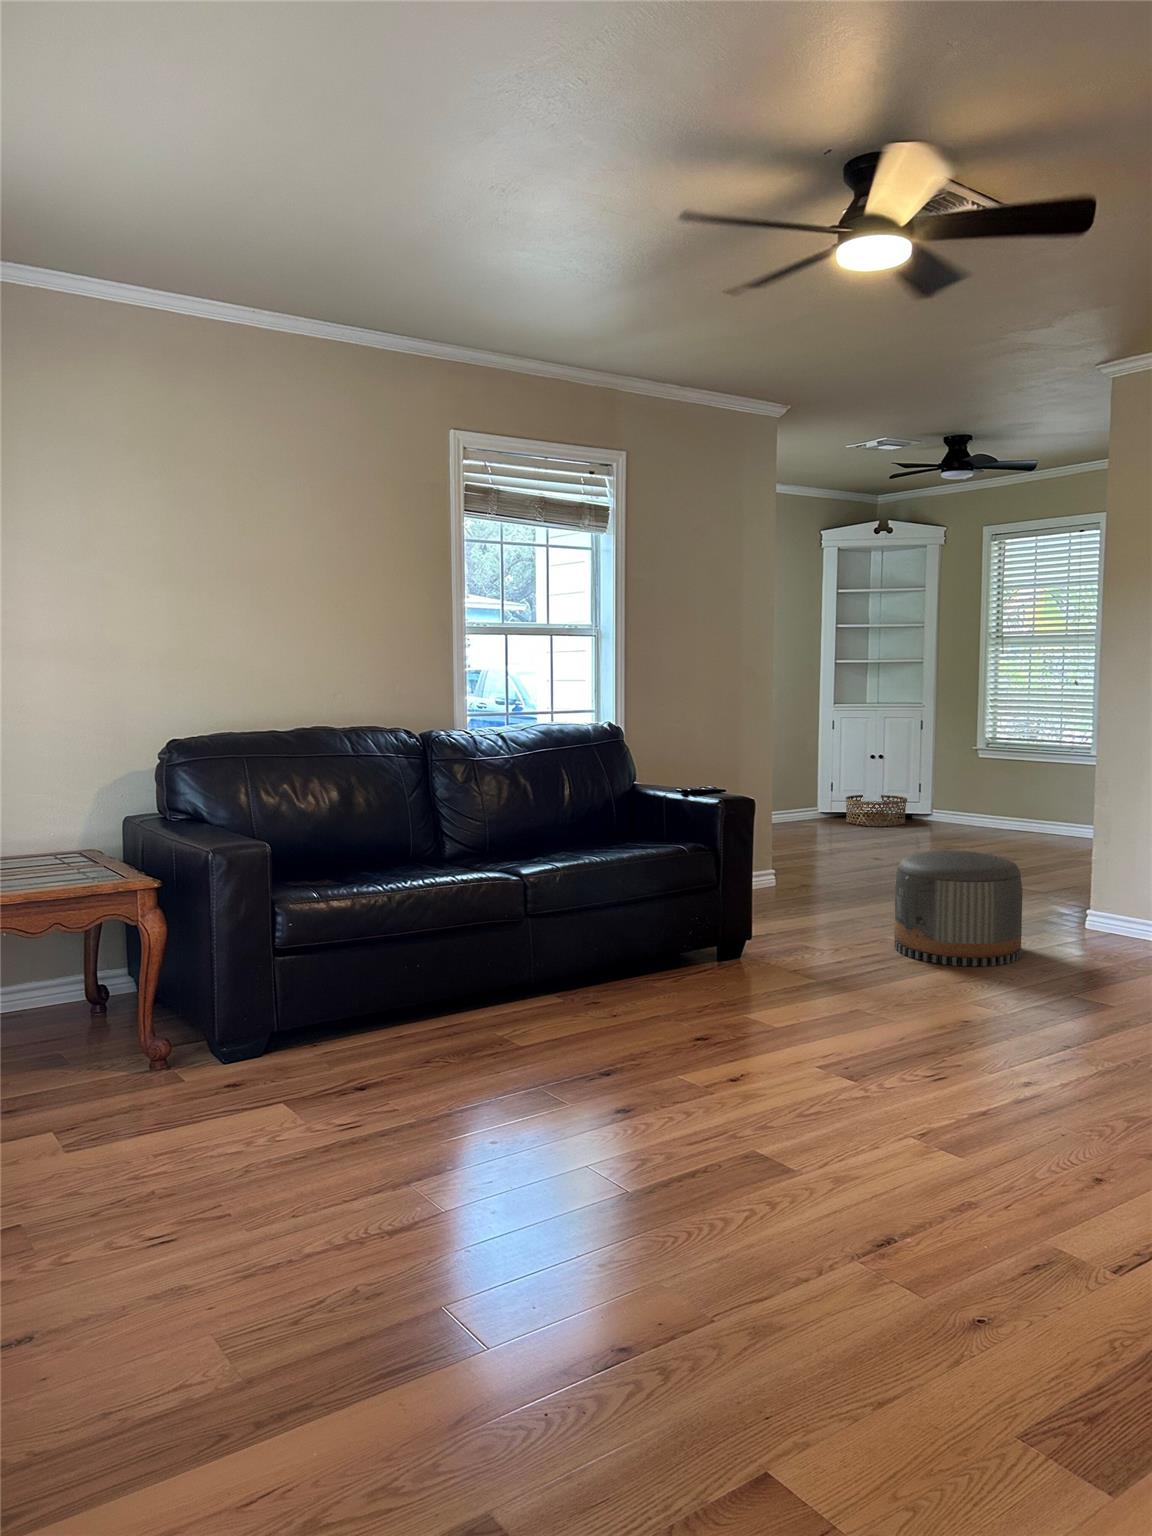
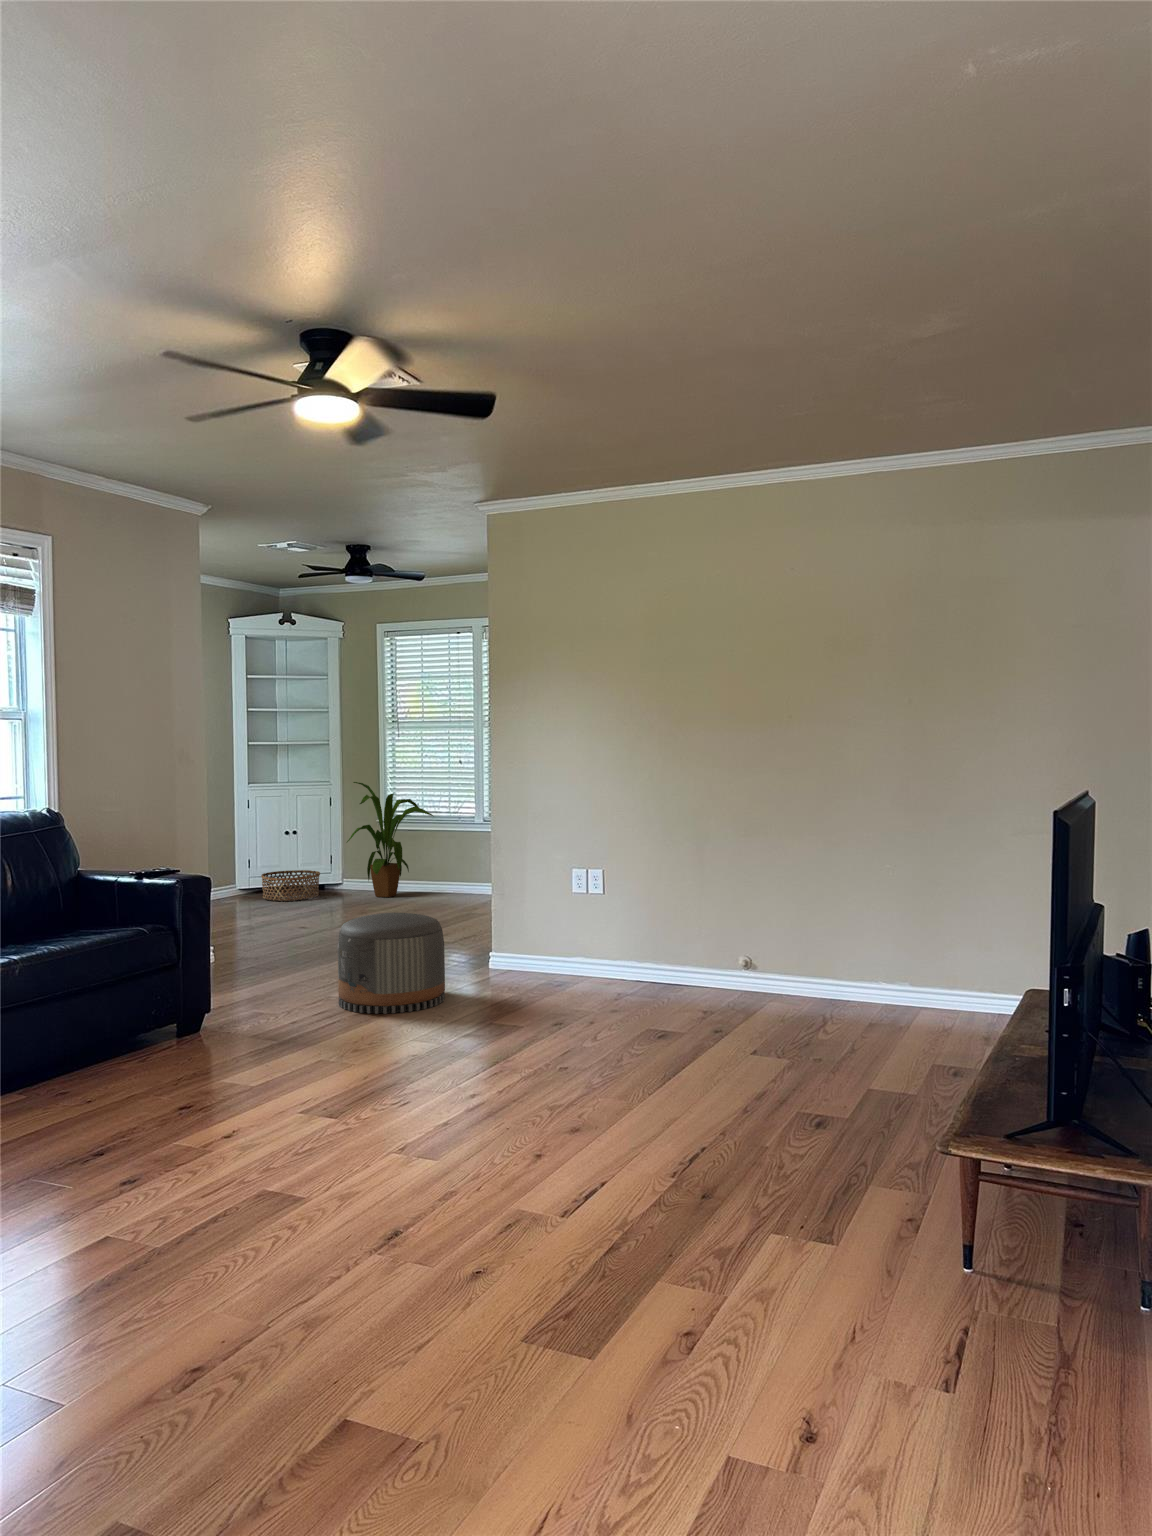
house plant: none [935,703,1040,831] -> present [347,782,433,897]

